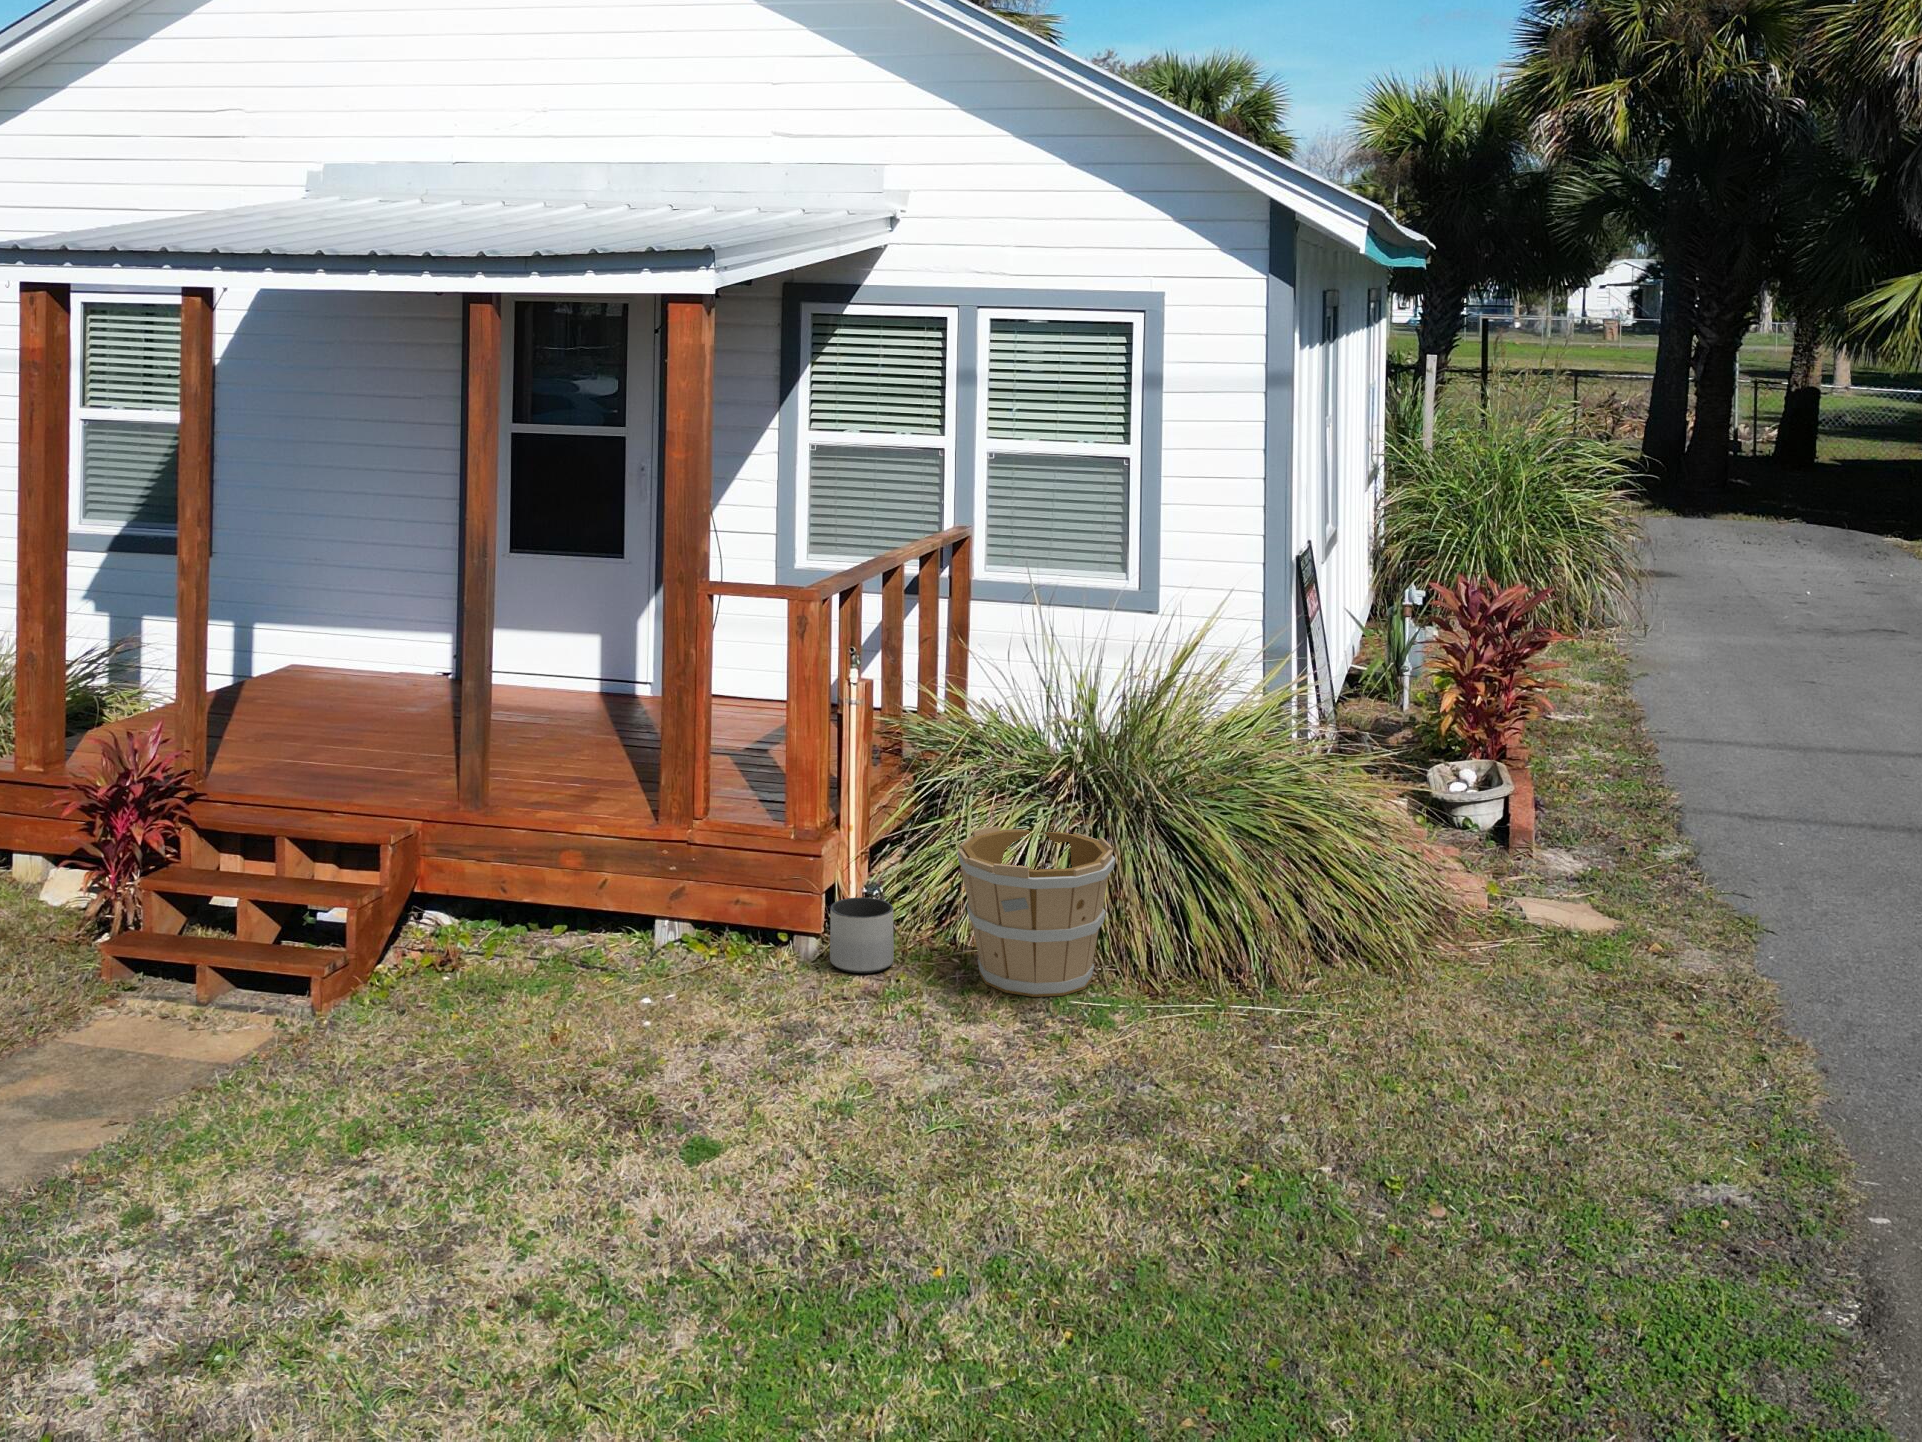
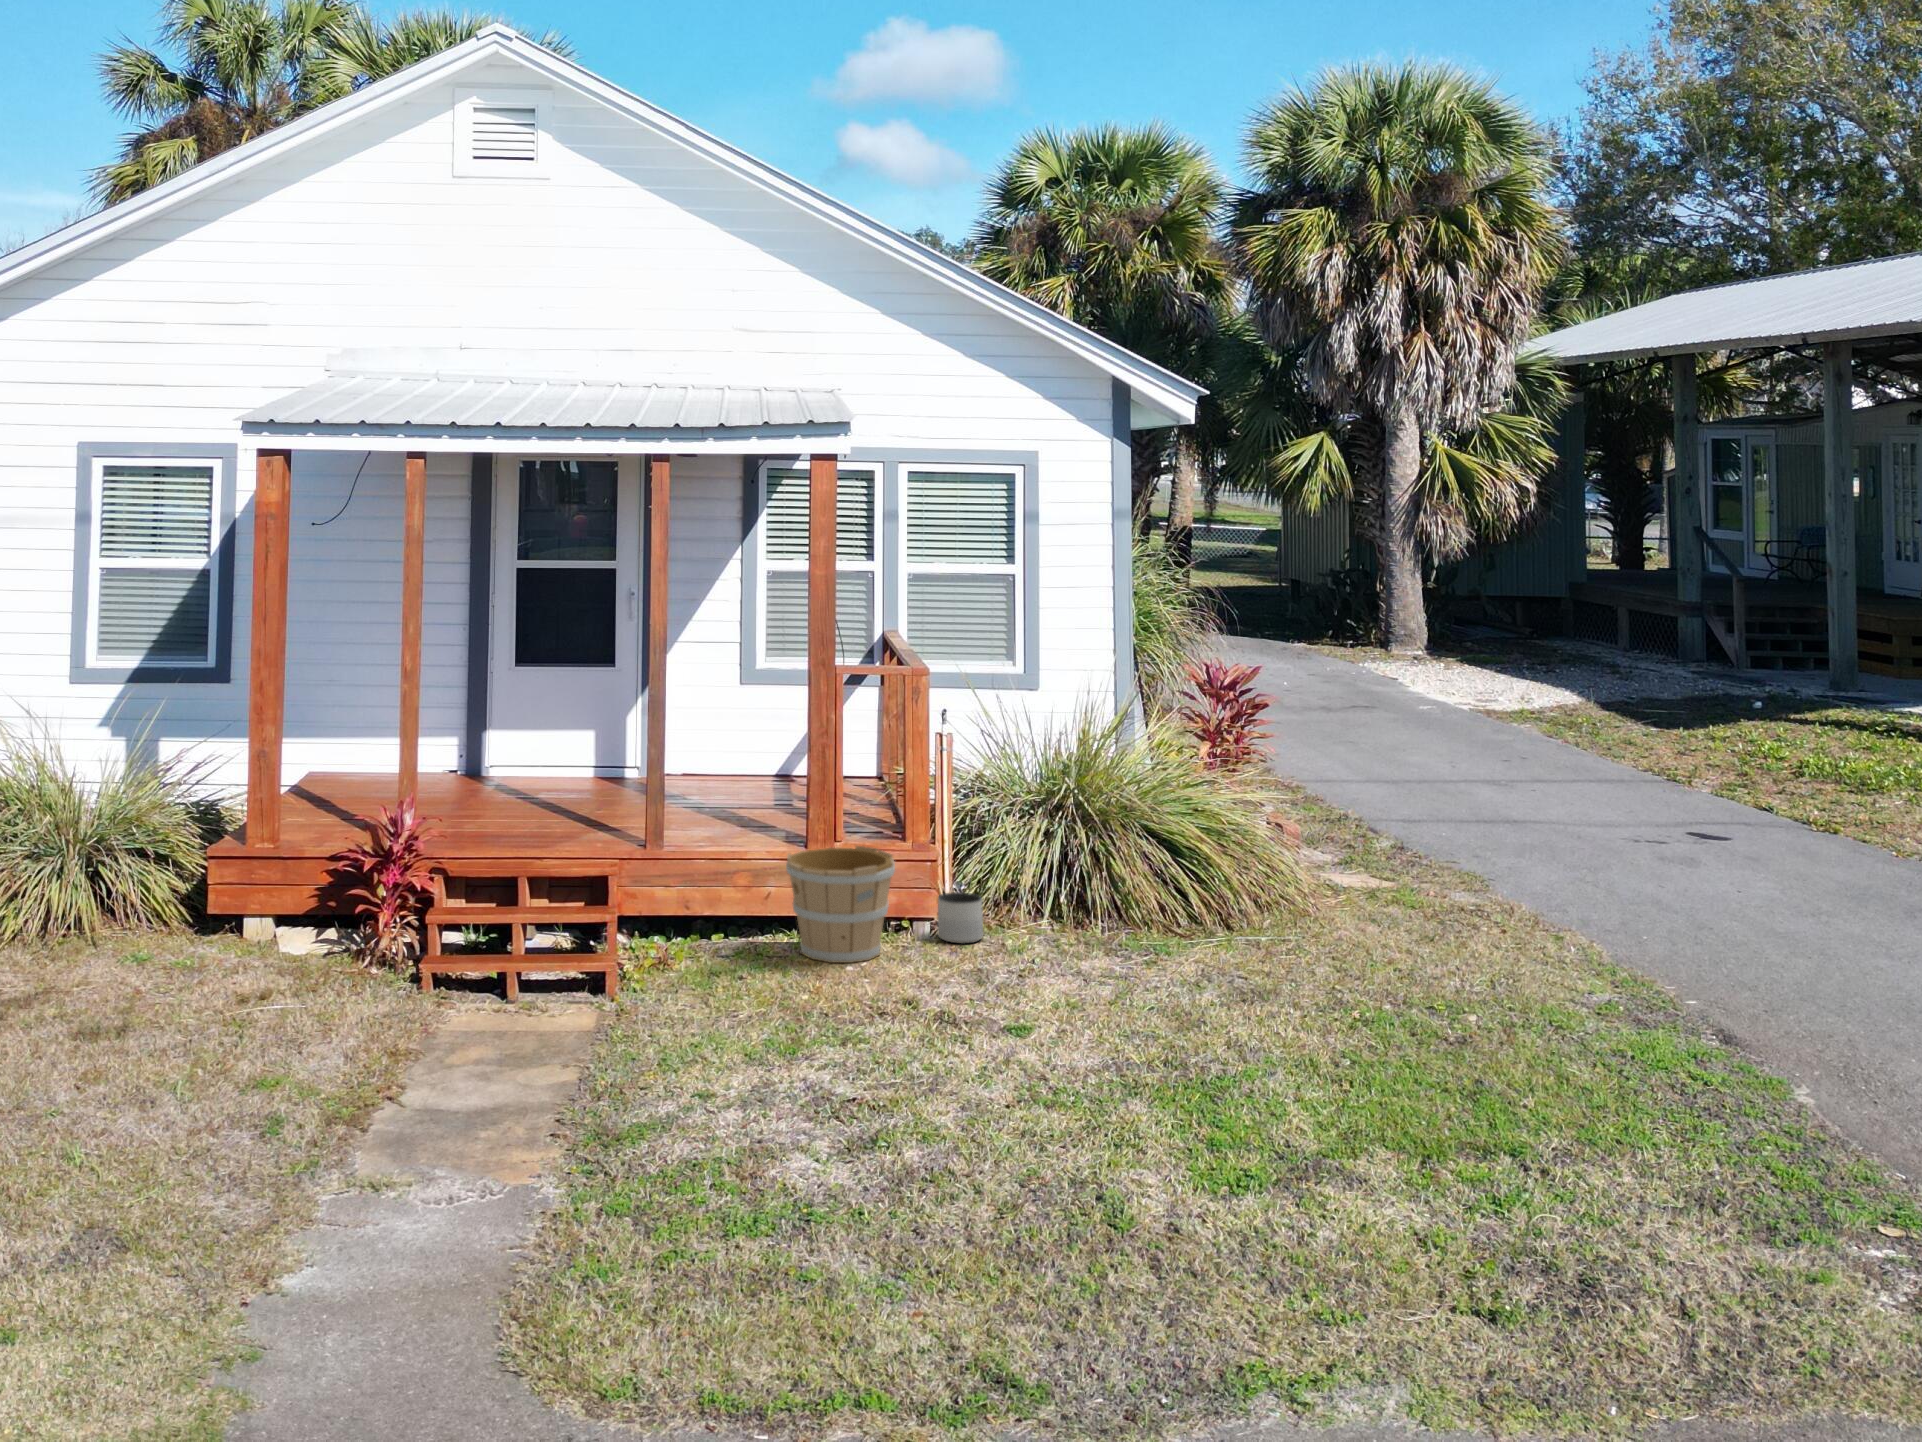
wooden bucket: present [957,826,1115,997] -> present [786,846,895,963]

